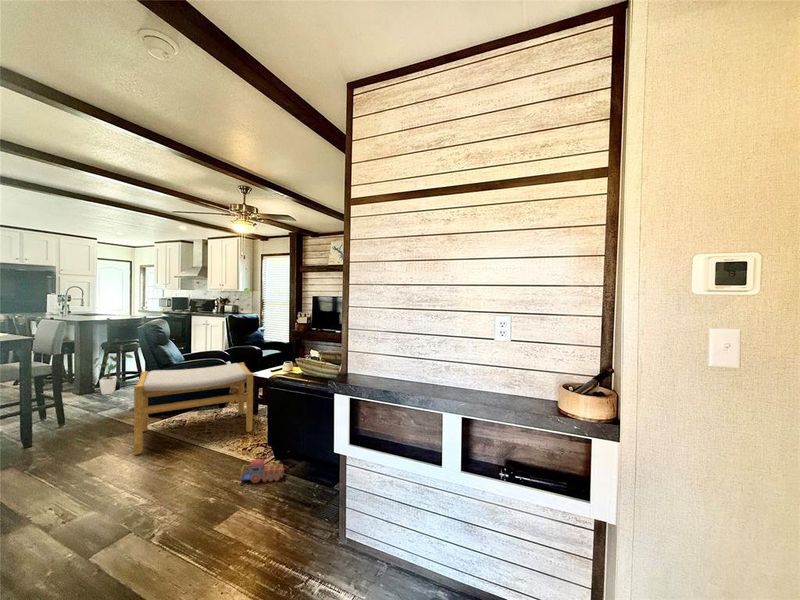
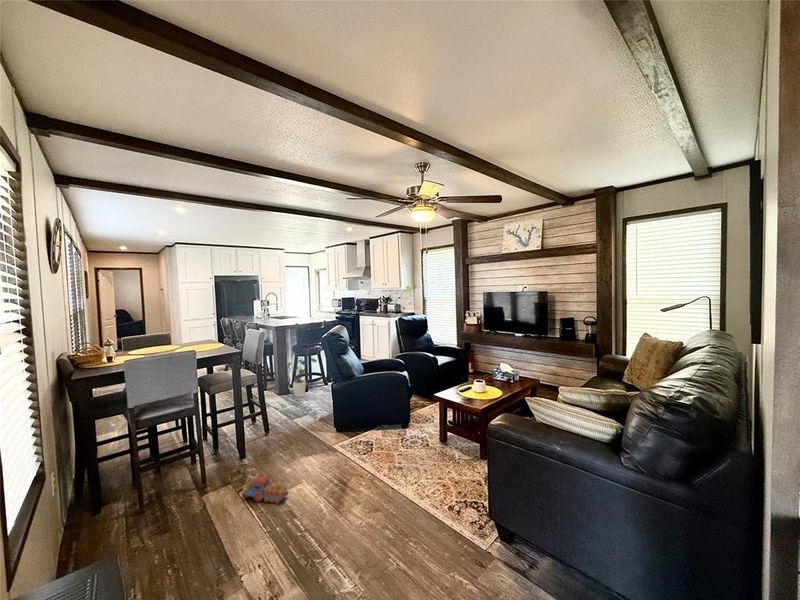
footstool: present [134,363,253,454] -> none [325,379,446,485]
toy train: present [239,459,284,483] -> present [244,476,288,503]

